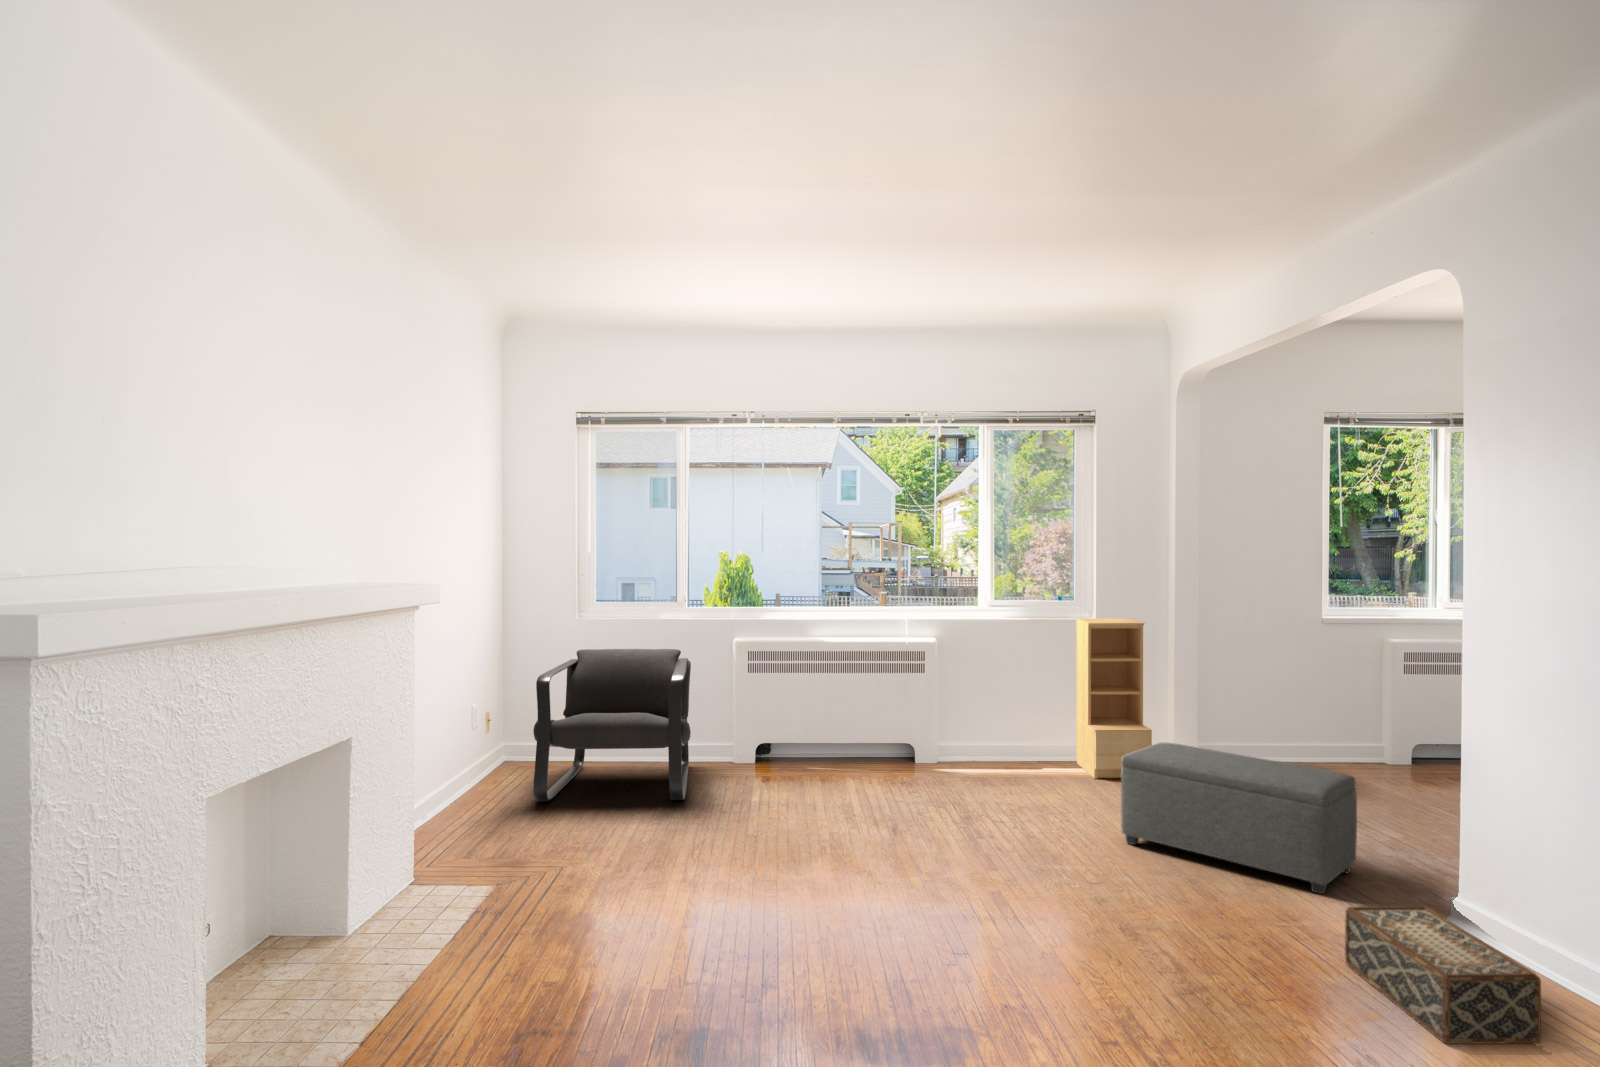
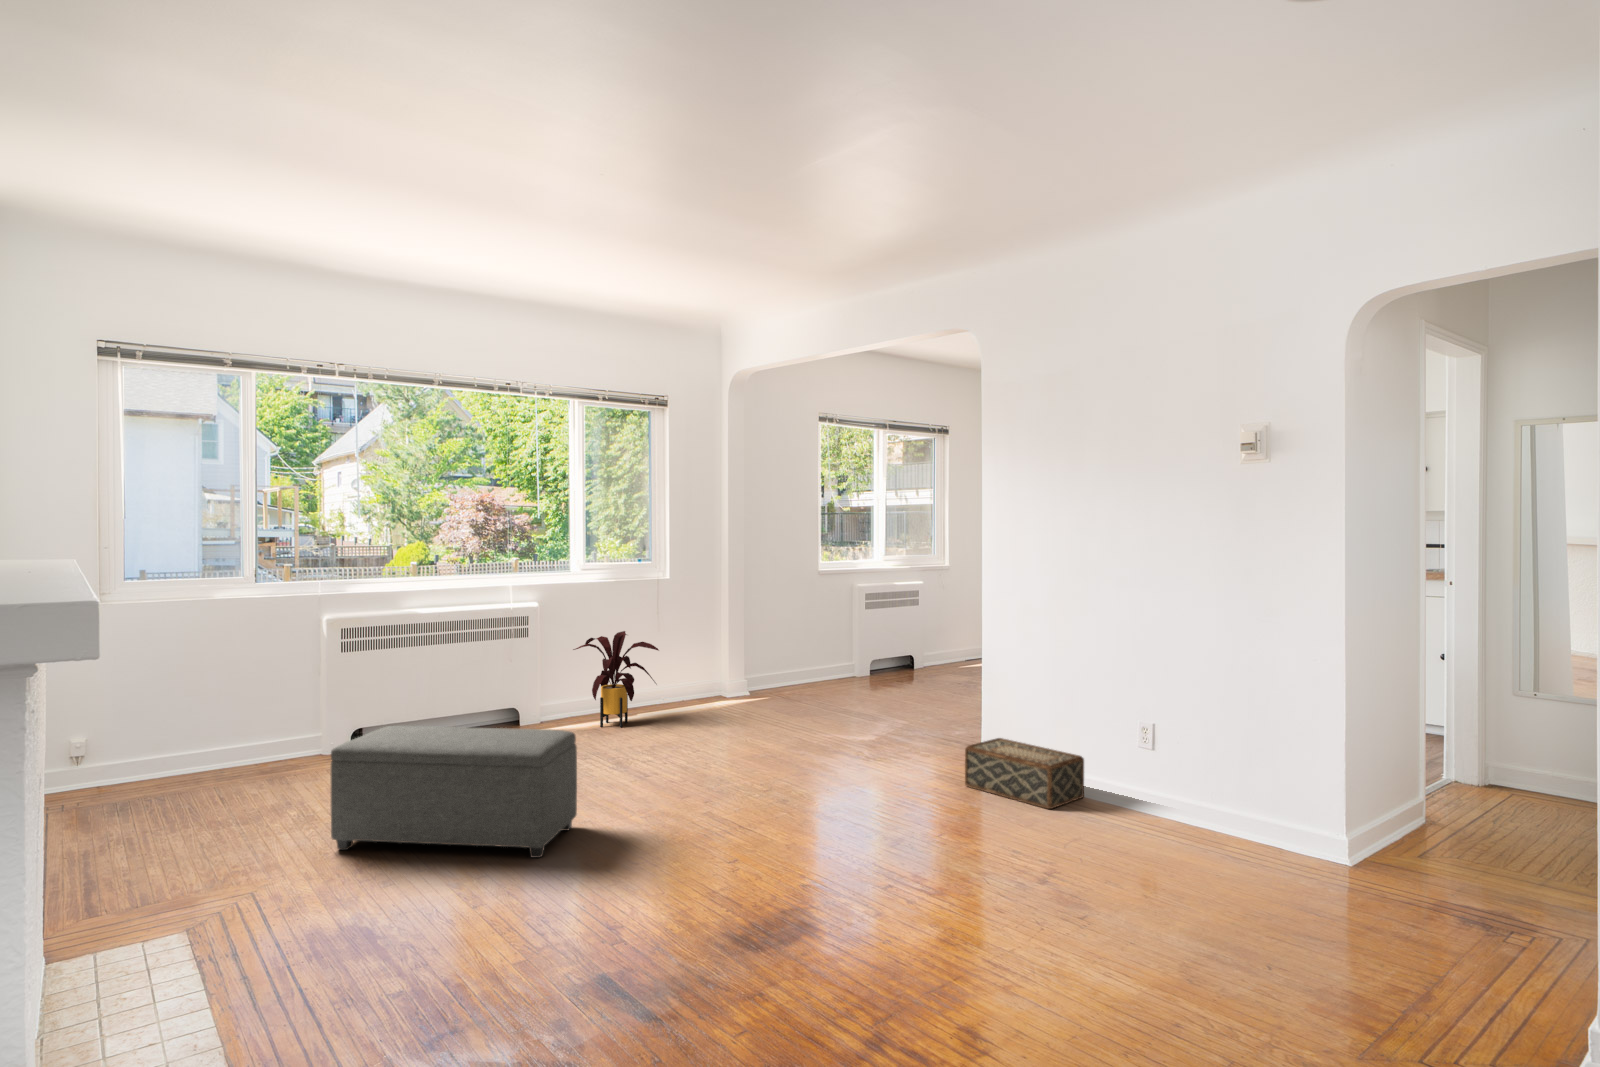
bookshelf: present [1076,618,1152,779] -> none [656,577,727,714]
armchair: present [533,649,691,802] -> none [100,631,321,831]
house plant: none [959,676,1050,782] -> present [573,631,659,727]
ottoman: present [1121,743,1357,894] -> present [331,726,577,858]

